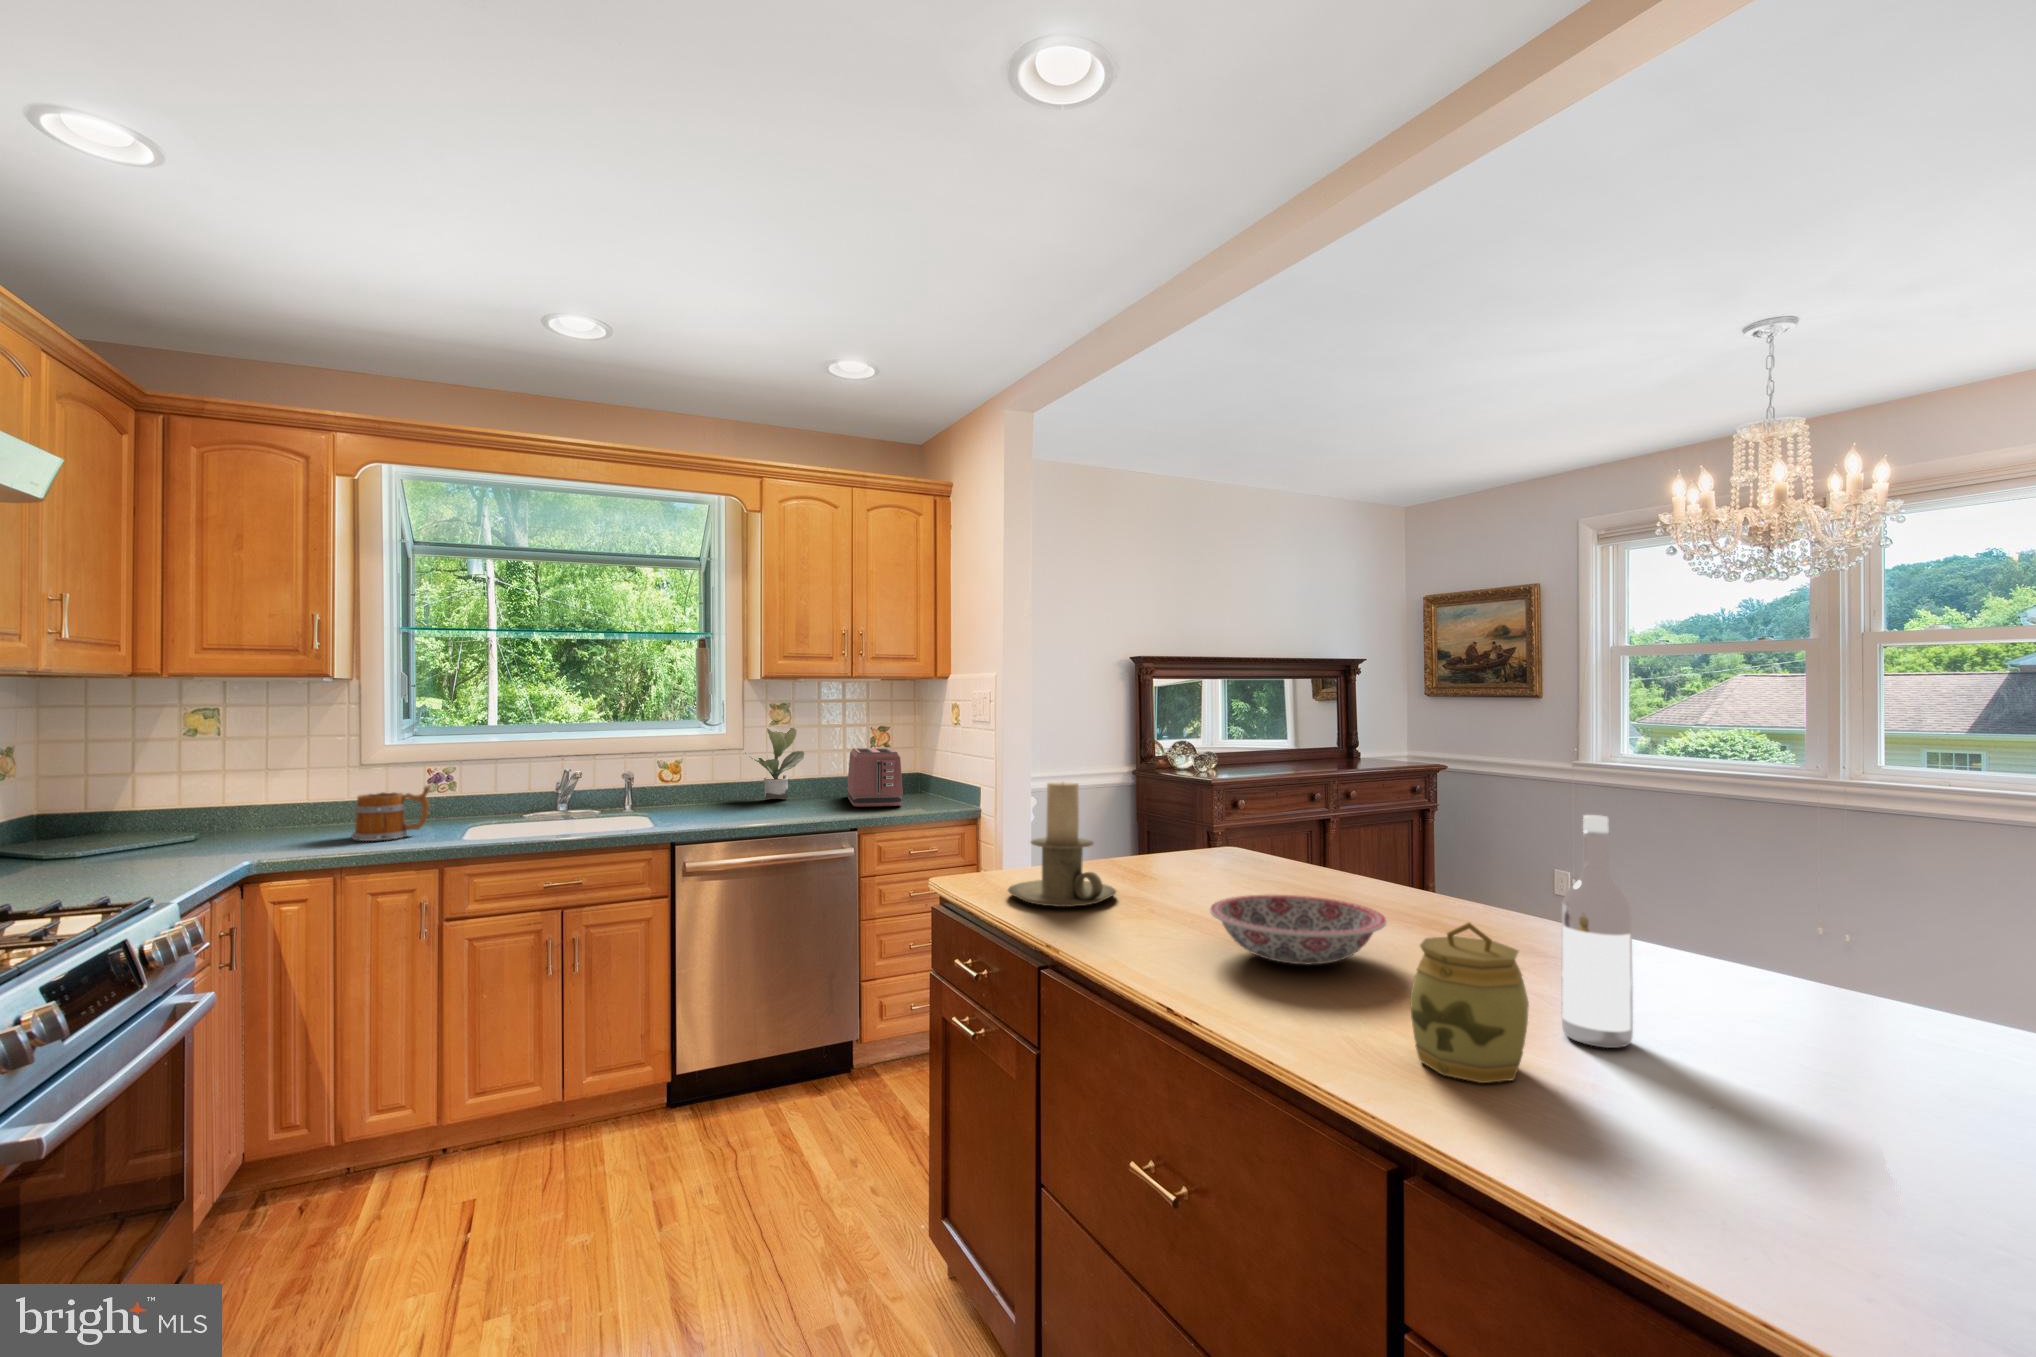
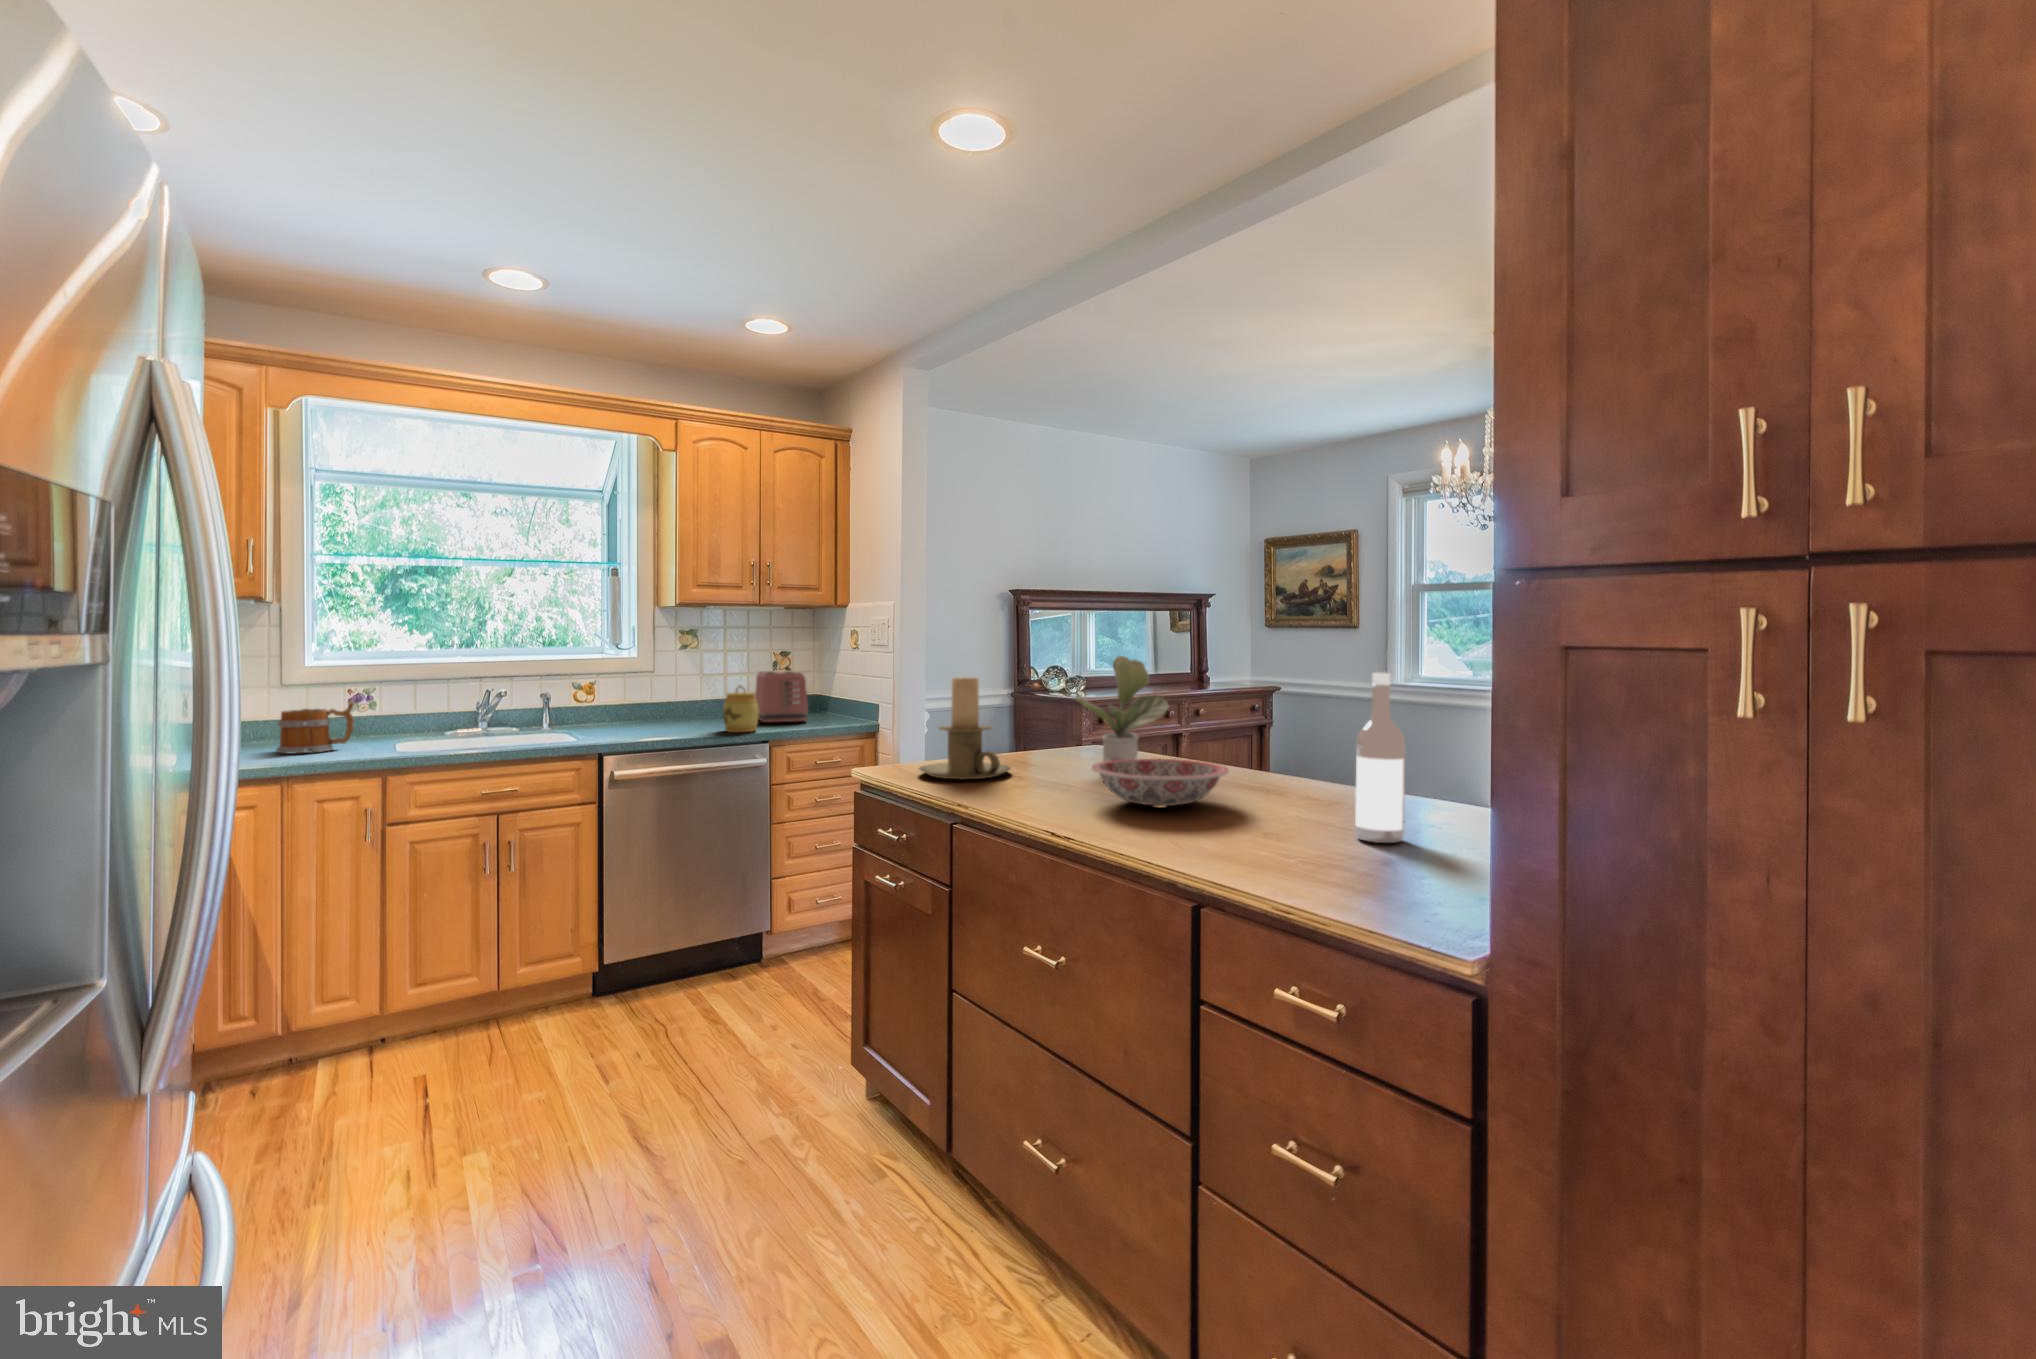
potted plant: present [745,727,804,799] -> present [1075,656,1169,761]
jar: present [1410,923,1529,1083] -> present [723,685,759,732]

